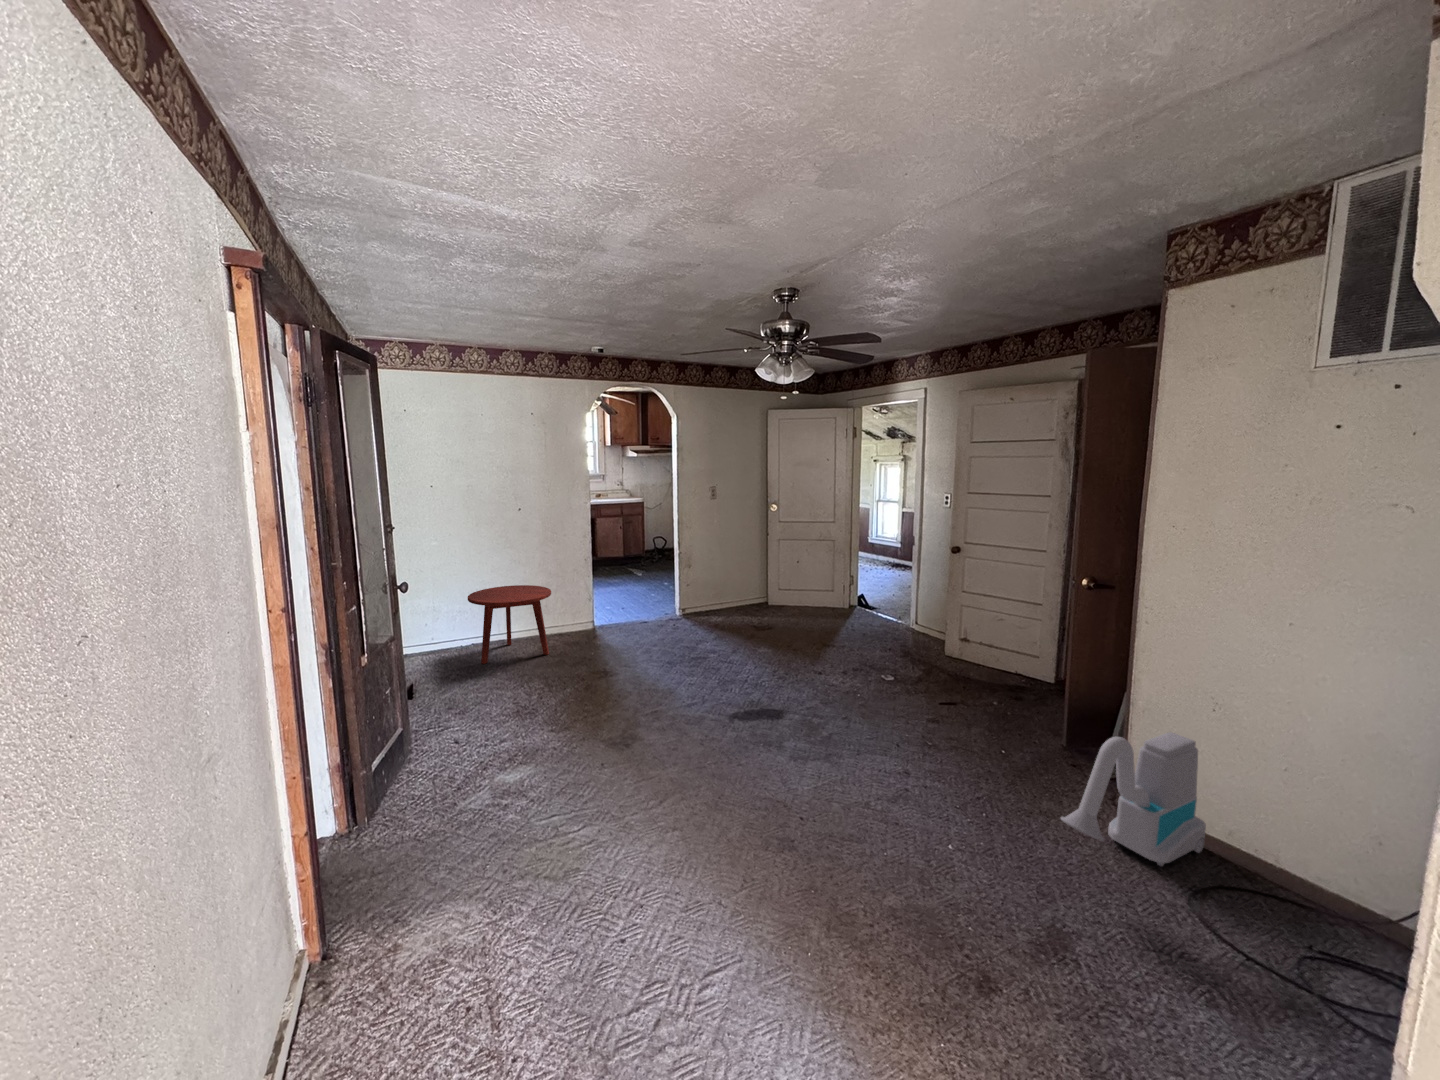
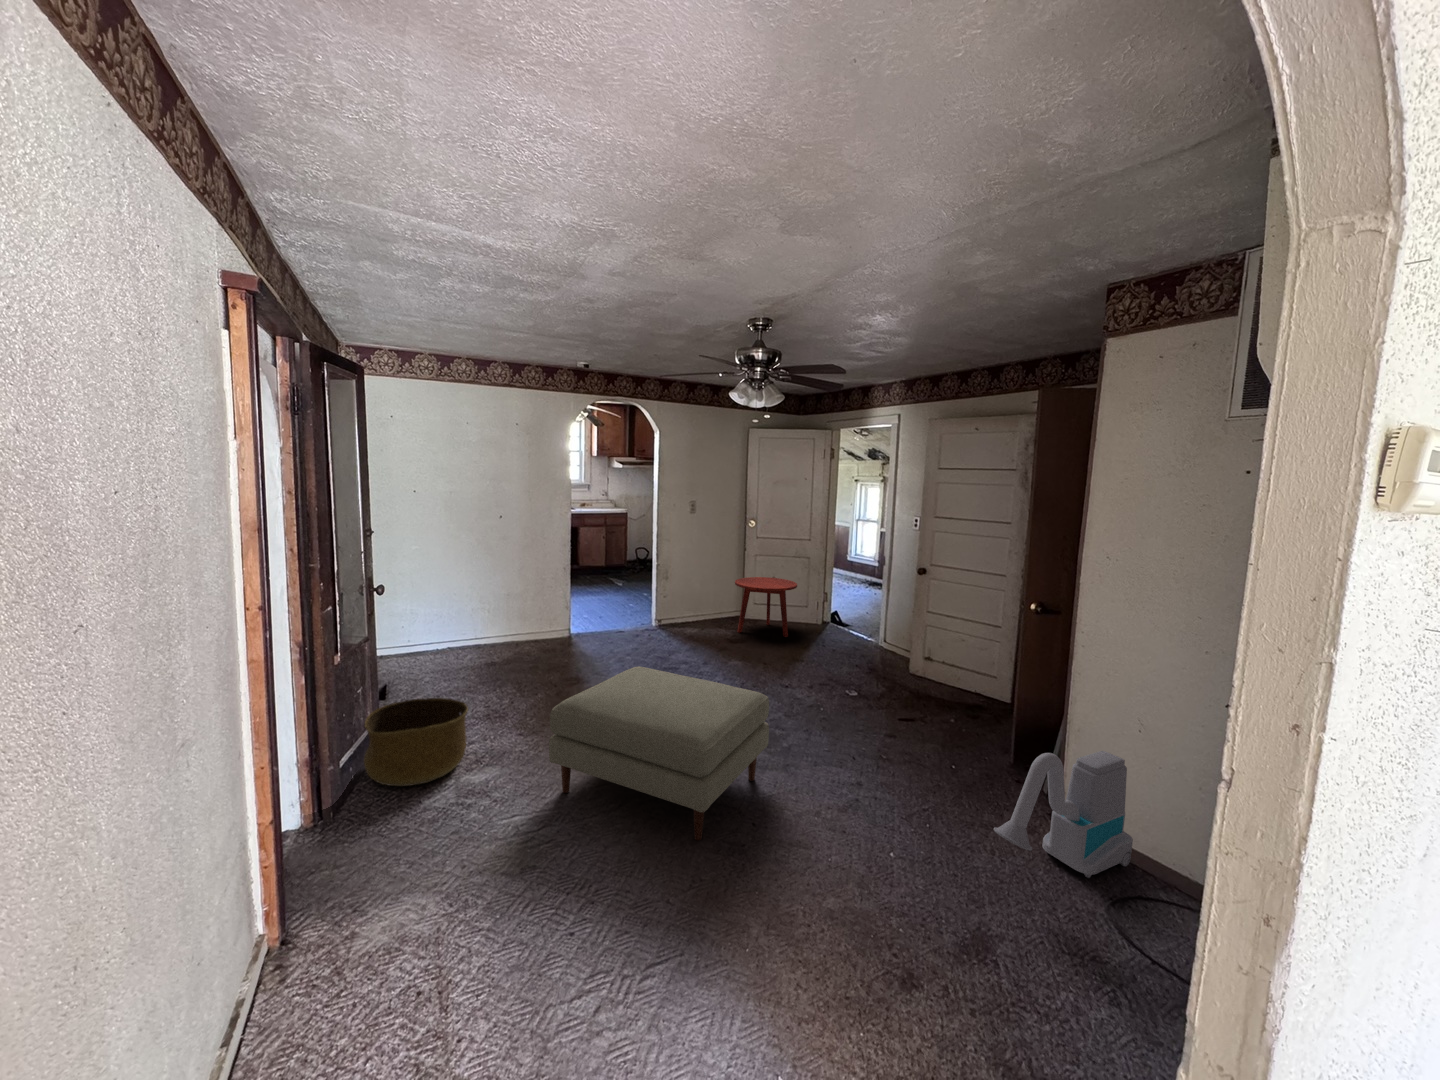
side table: present [468,585,551,664] -> present [735,577,797,637]
ottoman: none [585,657,810,836] -> present [549,667,769,841]
basket: none [396,696,500,787] -> present [364,698,468,786]

